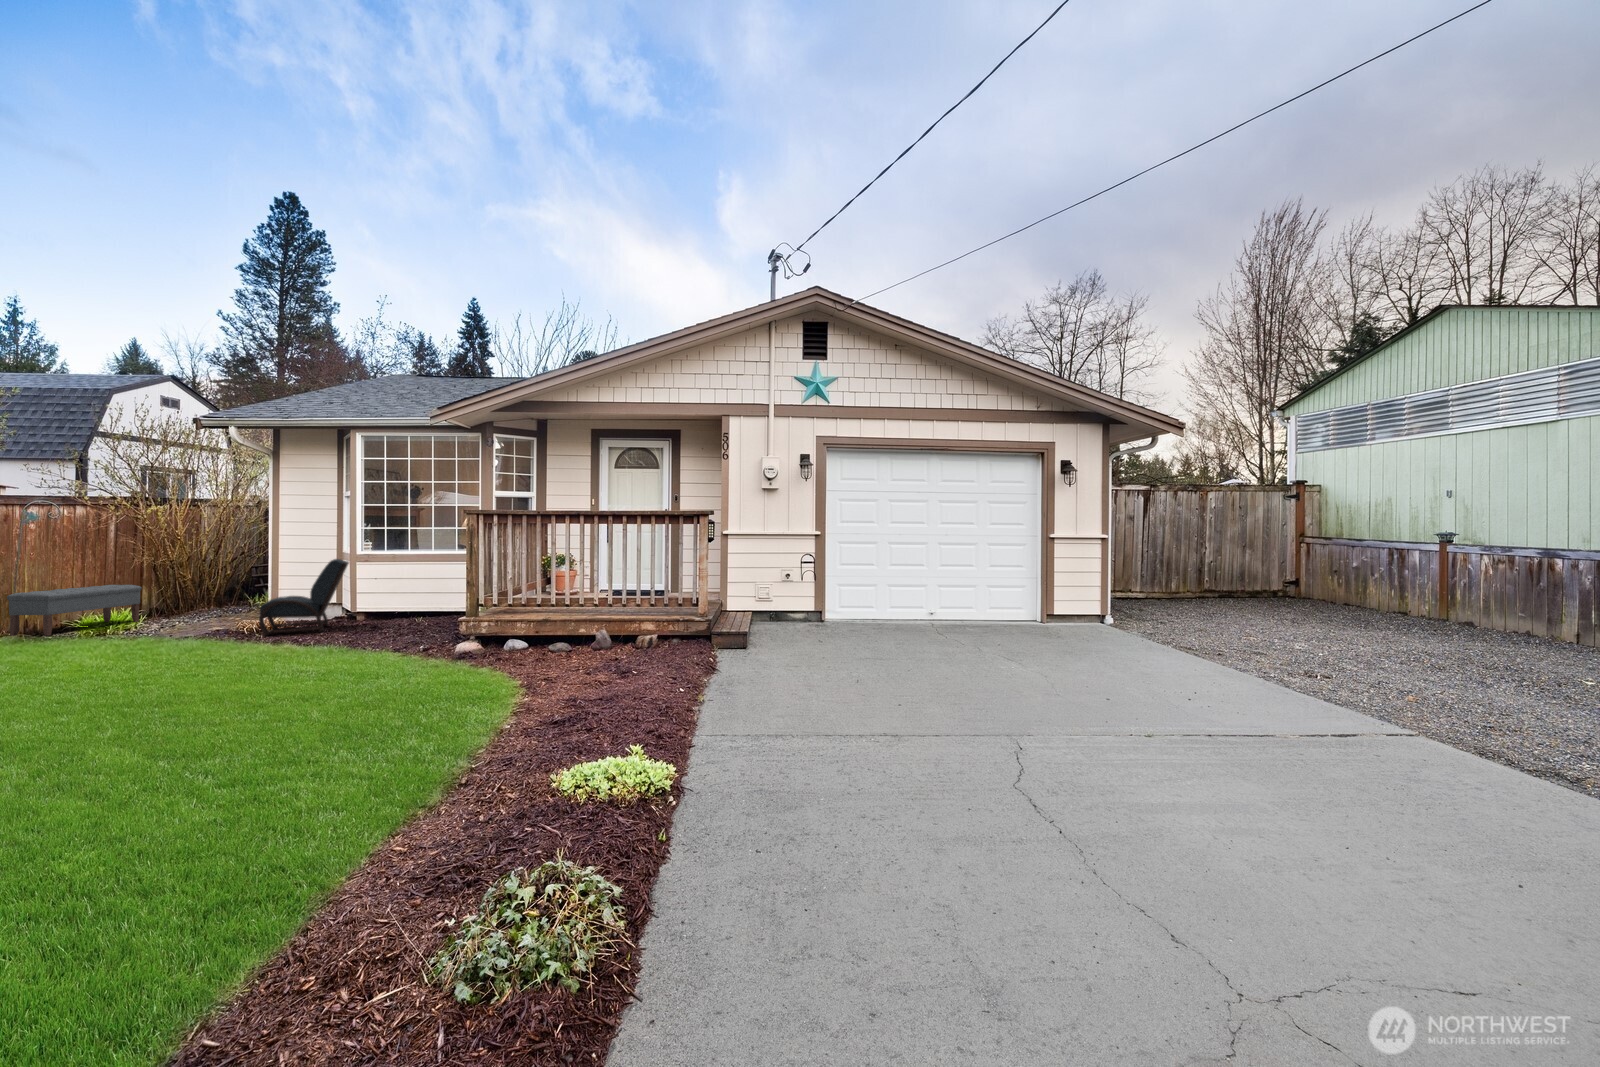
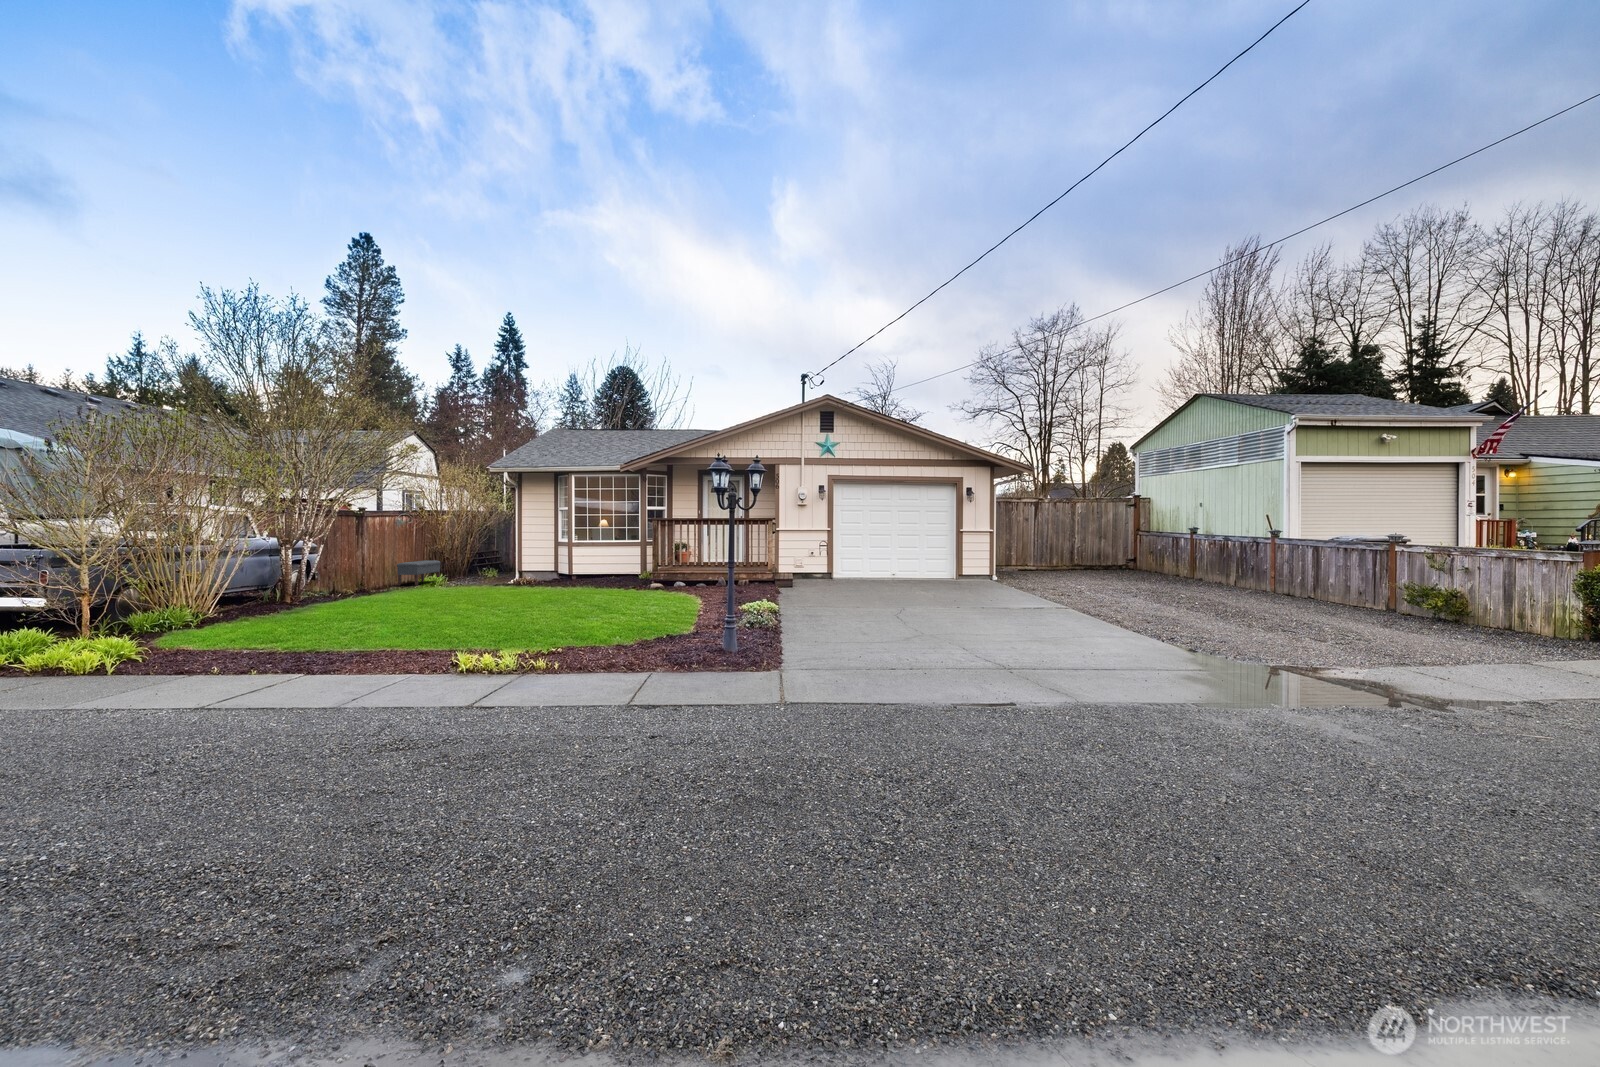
lounge chair: present [259,559,349,635] -> none [522,545,565,586]

